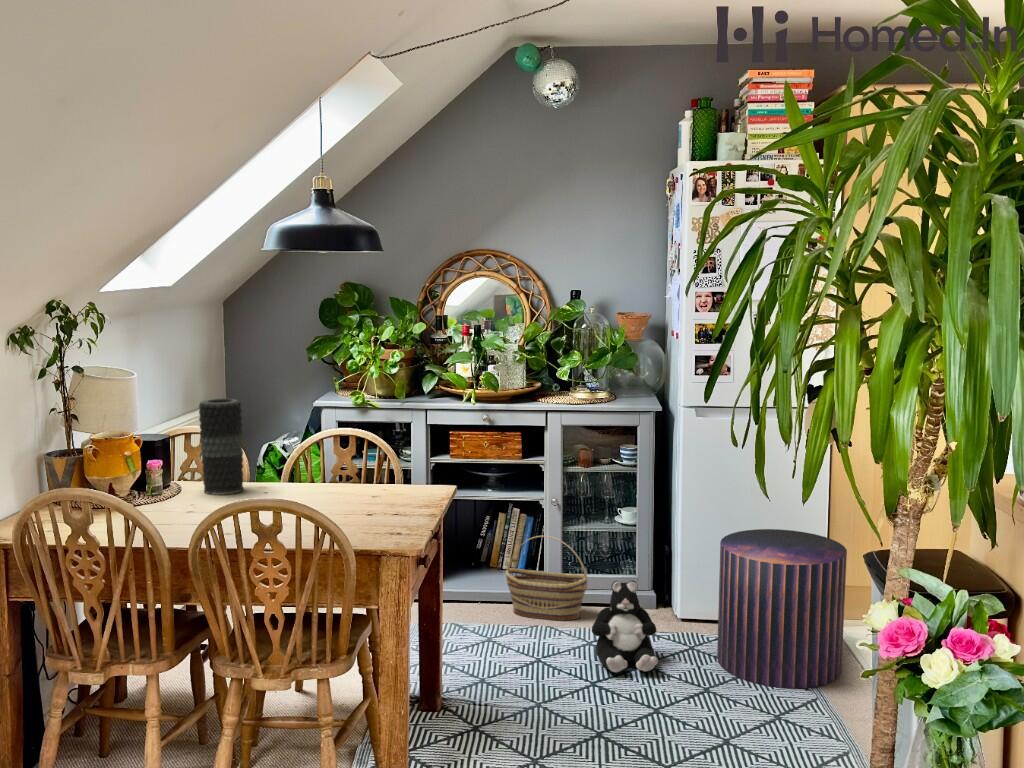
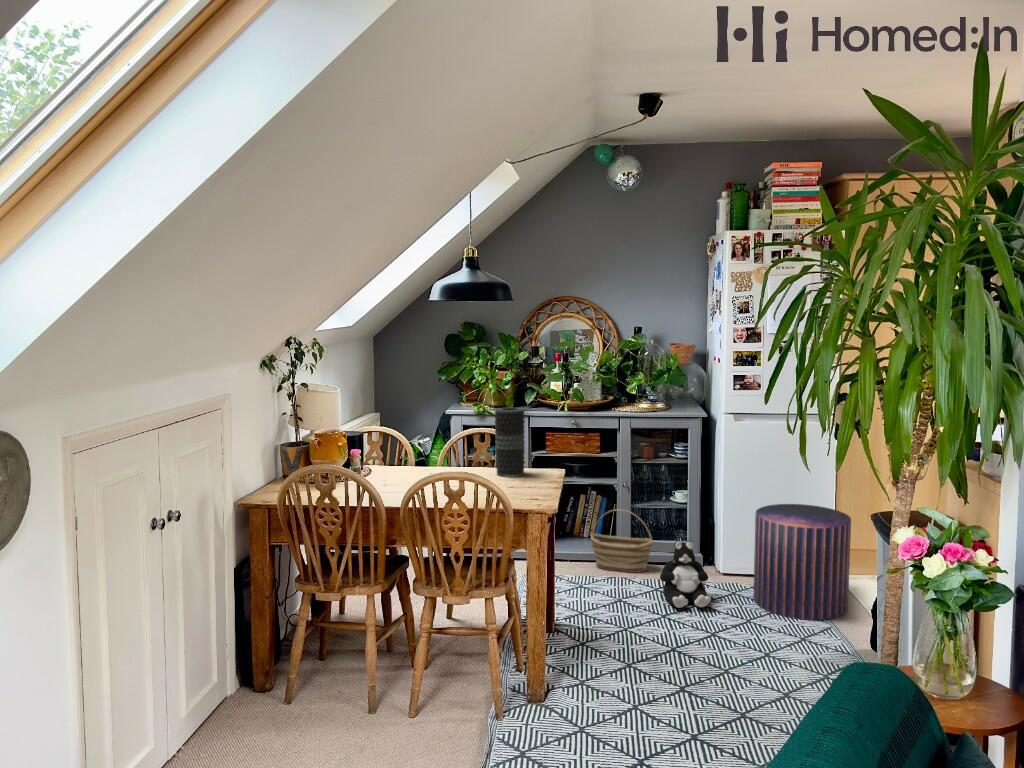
vase: present [199,398,243,495] -> present [495,407,525,477]

